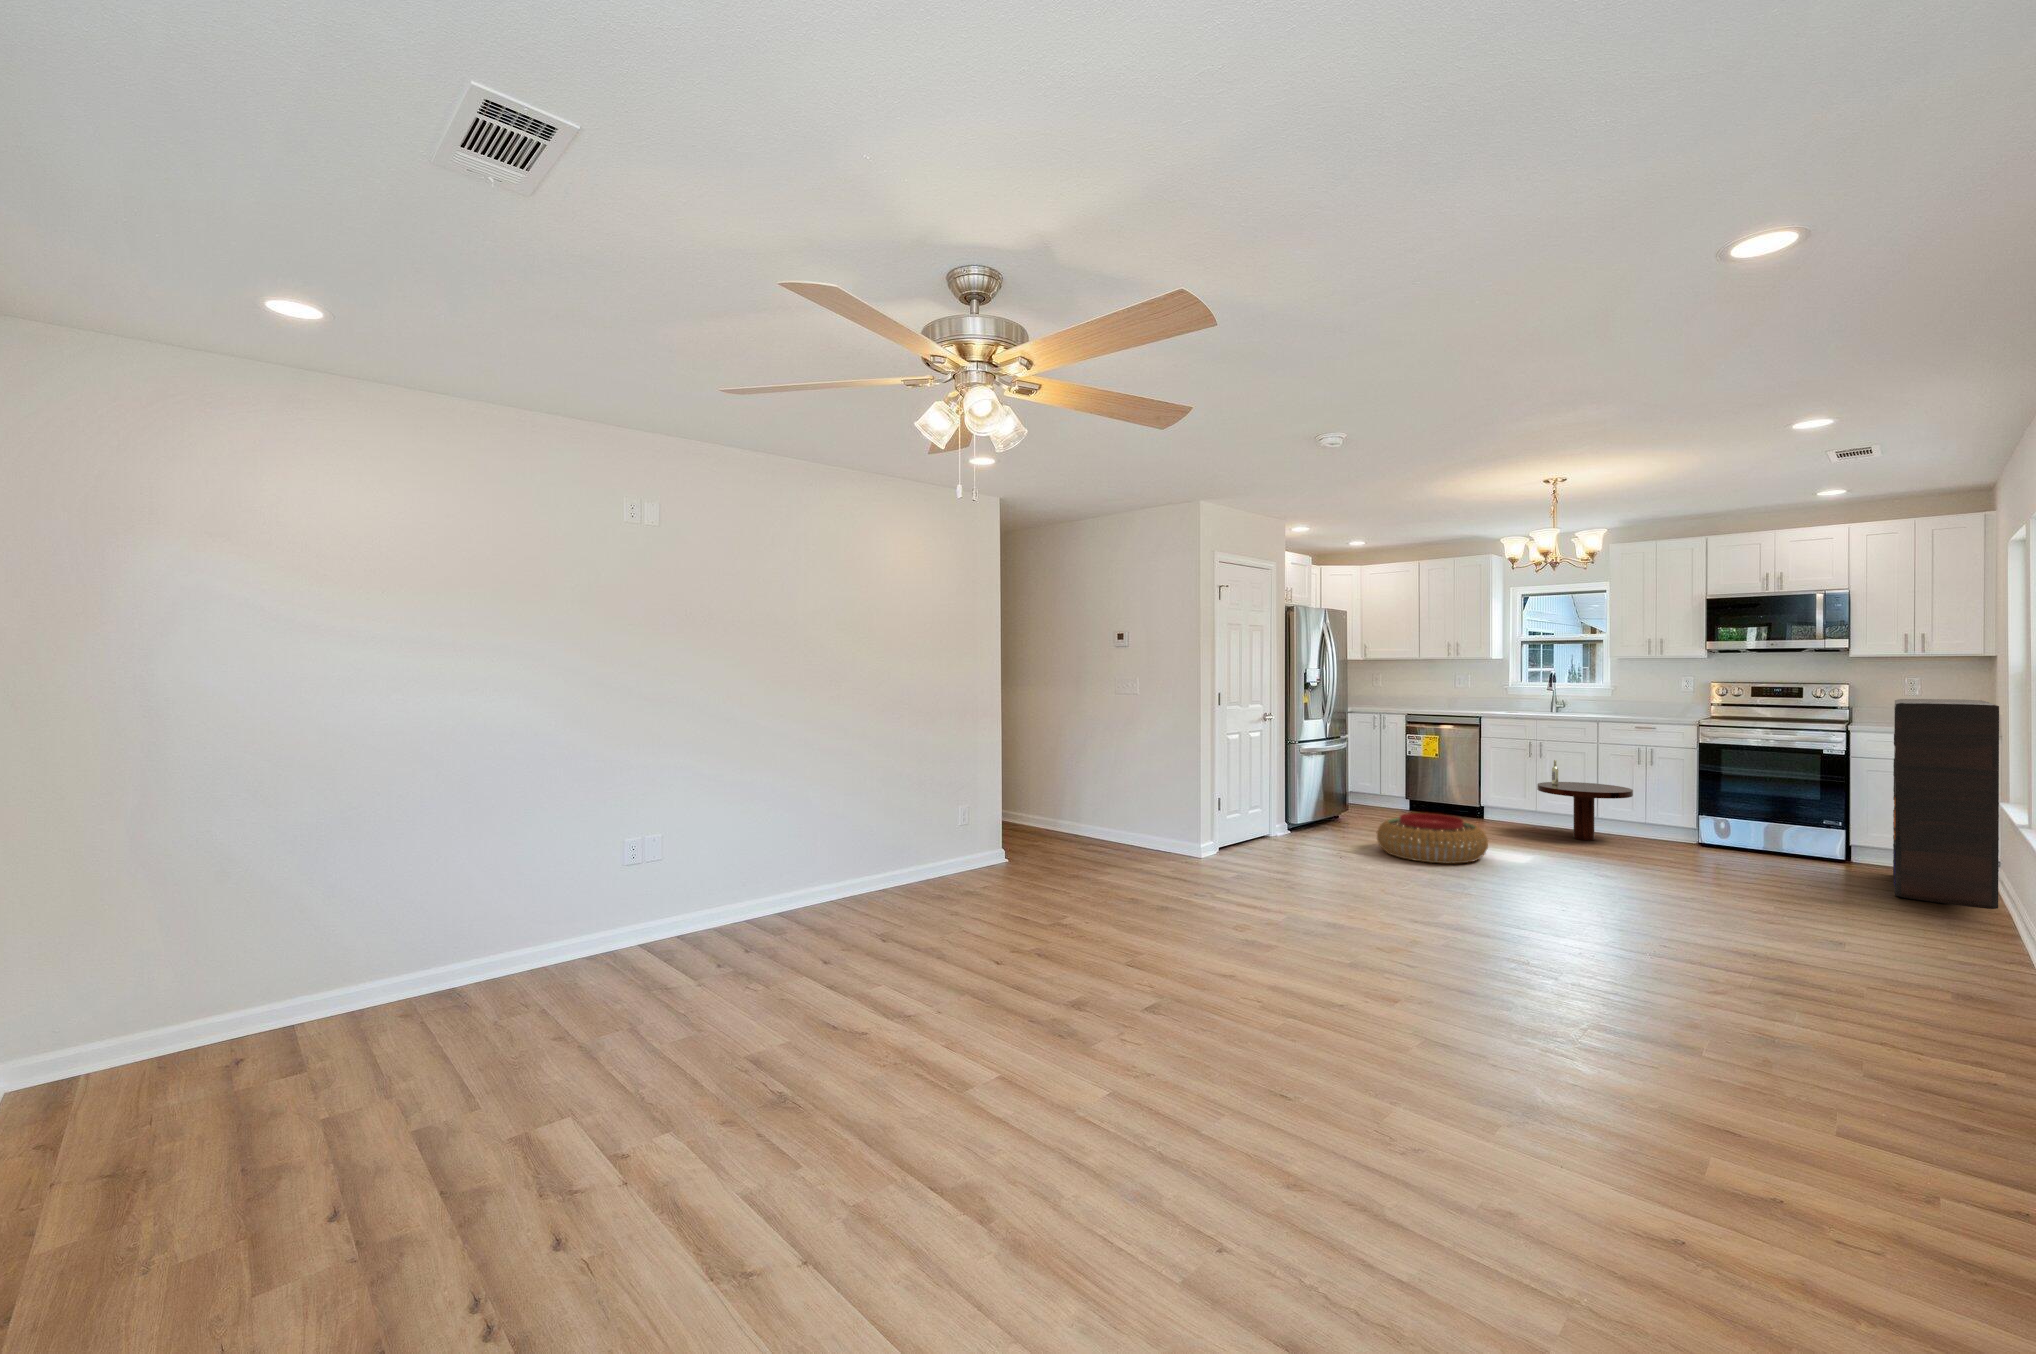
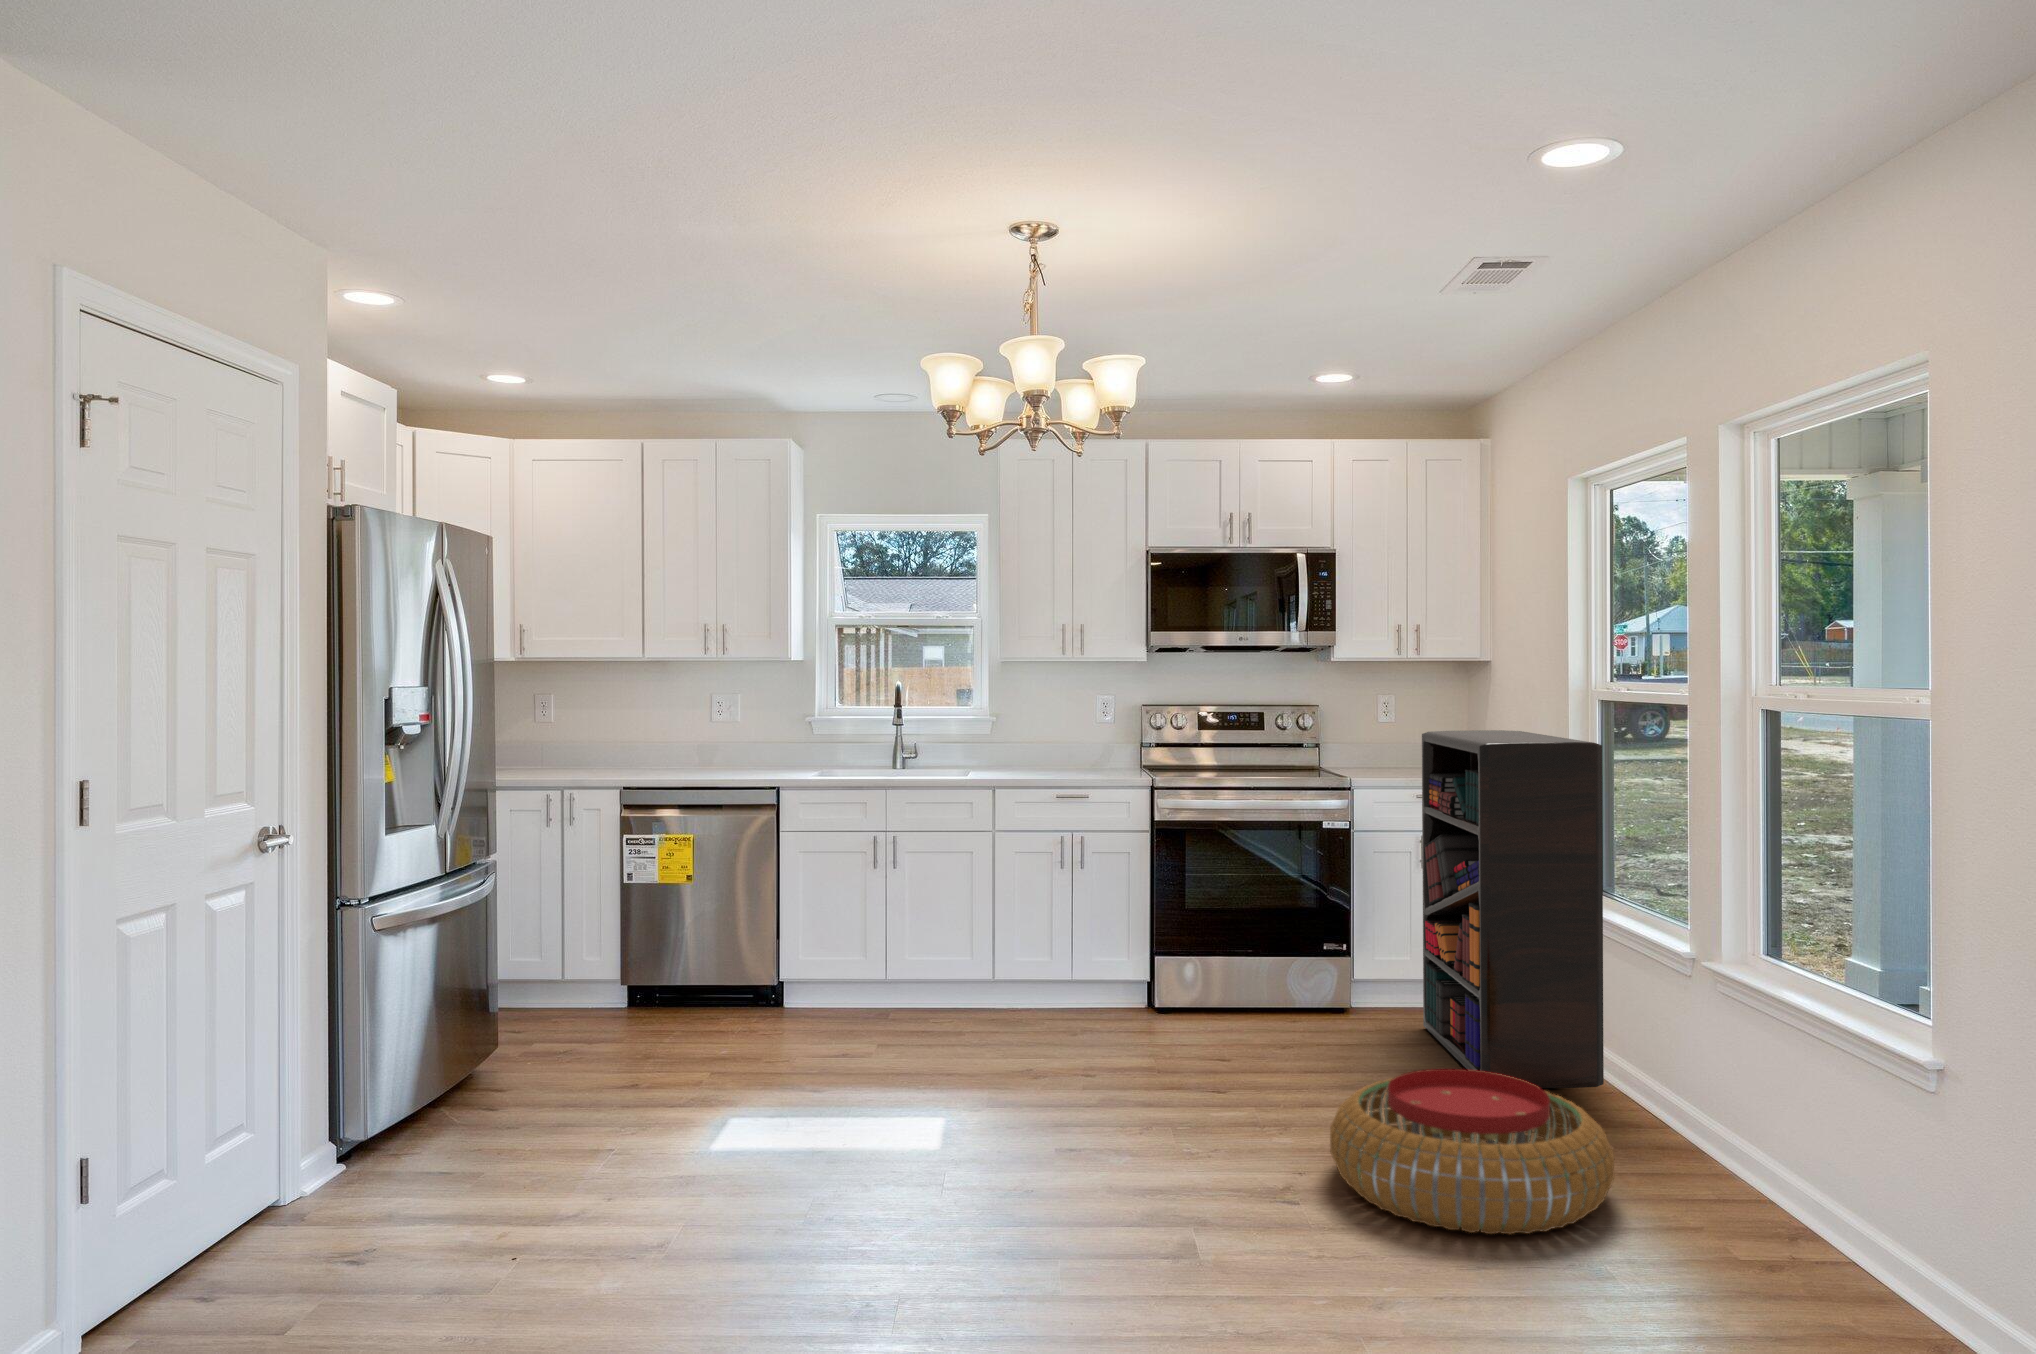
coffee table: present [1537,760,1633,840] -> none [899,875,1062,1036]
pouf: present [1377,813,1488,863] -> present [1330,1069,1614,1234]

